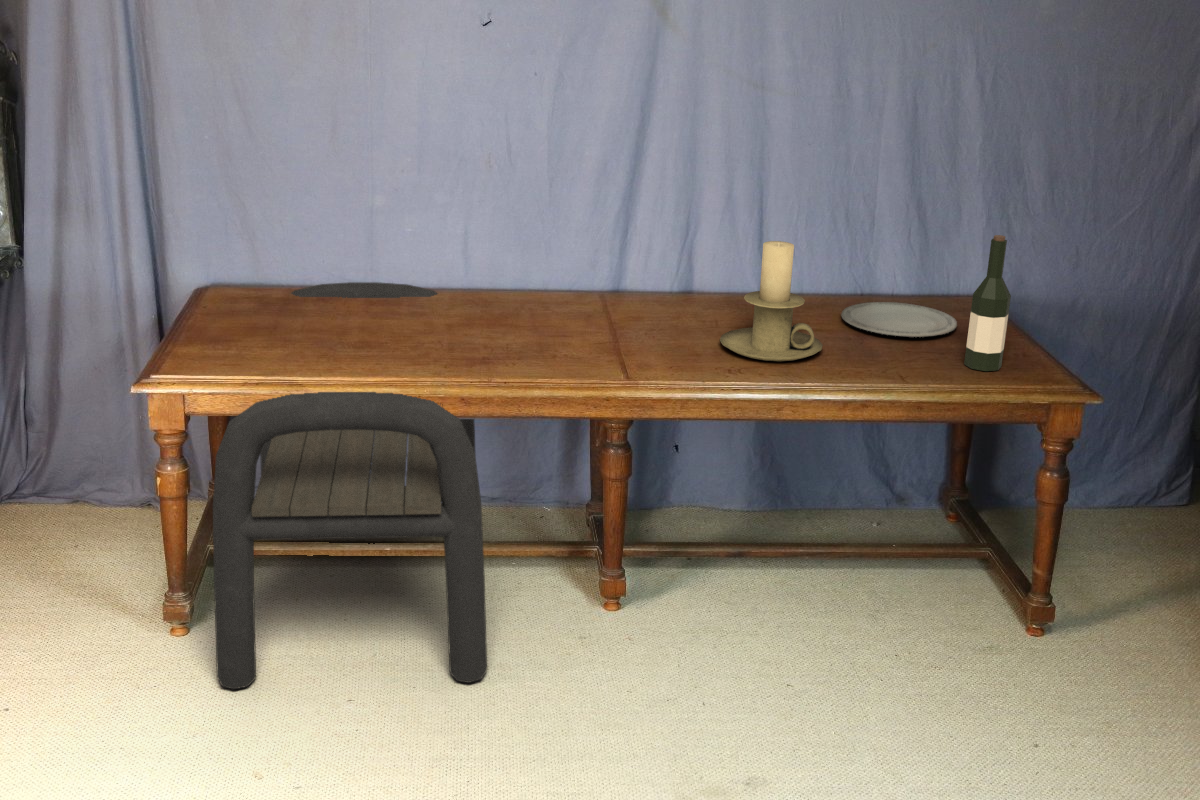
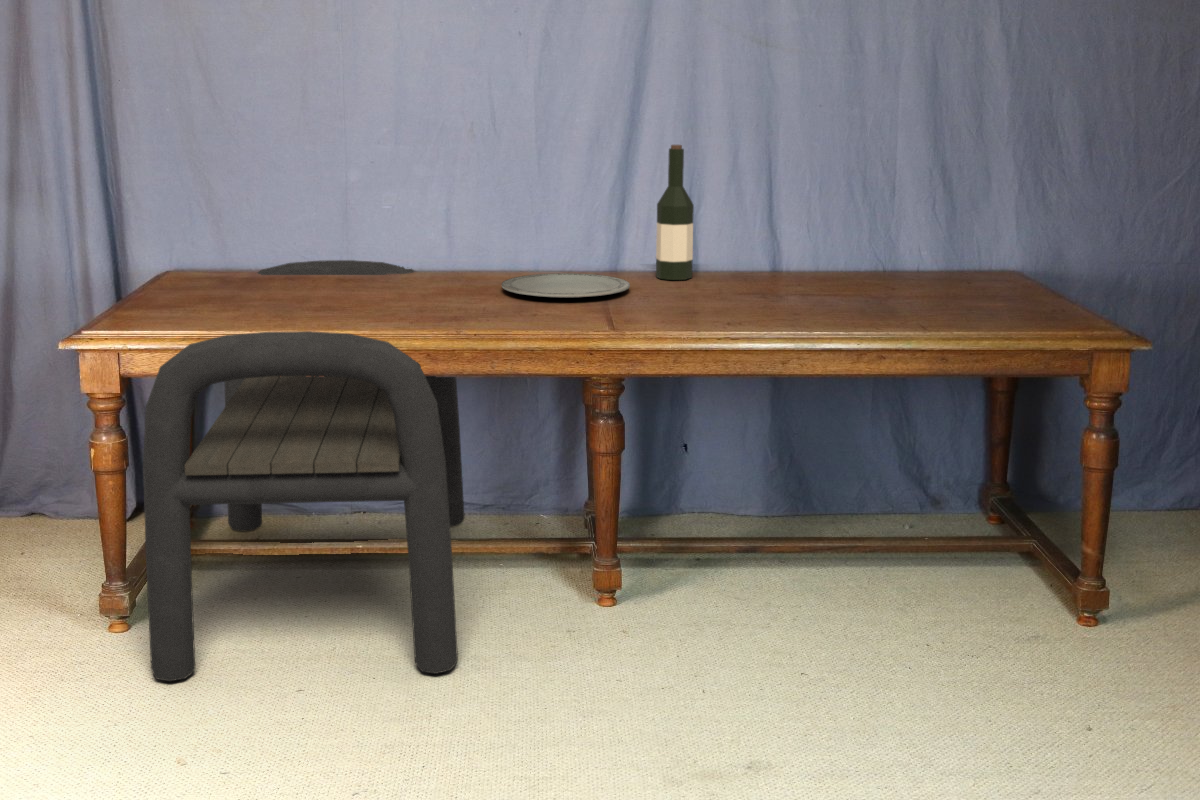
wine bottle: present [964,235,1011,371] -> present [656,145,694,280]
candle holder: present [720,241,823,361] -> none [718,185,833,314]
plate: present [841,302,957,337] -> present [502,273,630,298]

